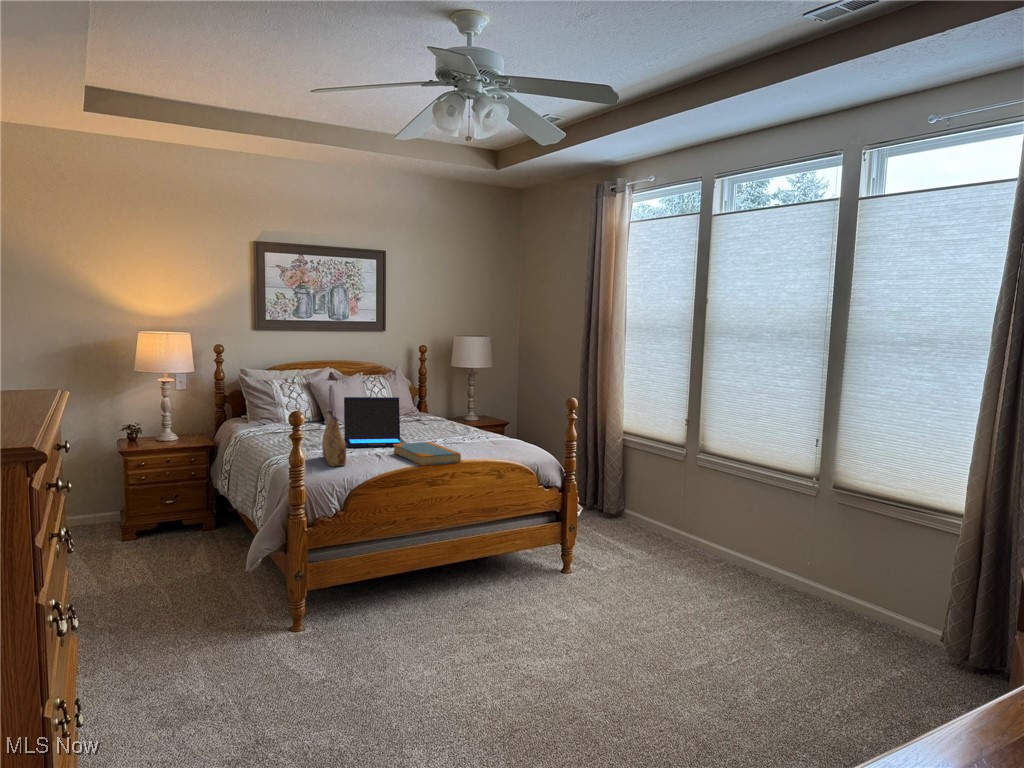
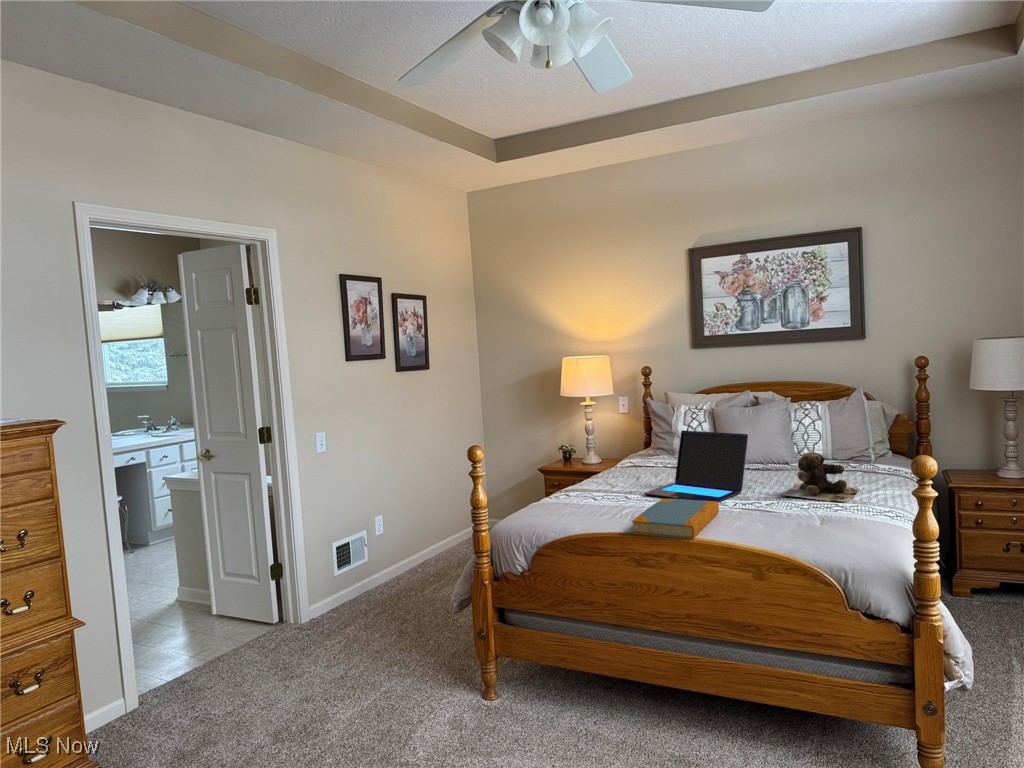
tote bag: present [322,385,346,466] -> none [545,416,602,516]
teddy bear: none [420,408,468,437] -> present [783,452,860,502]

